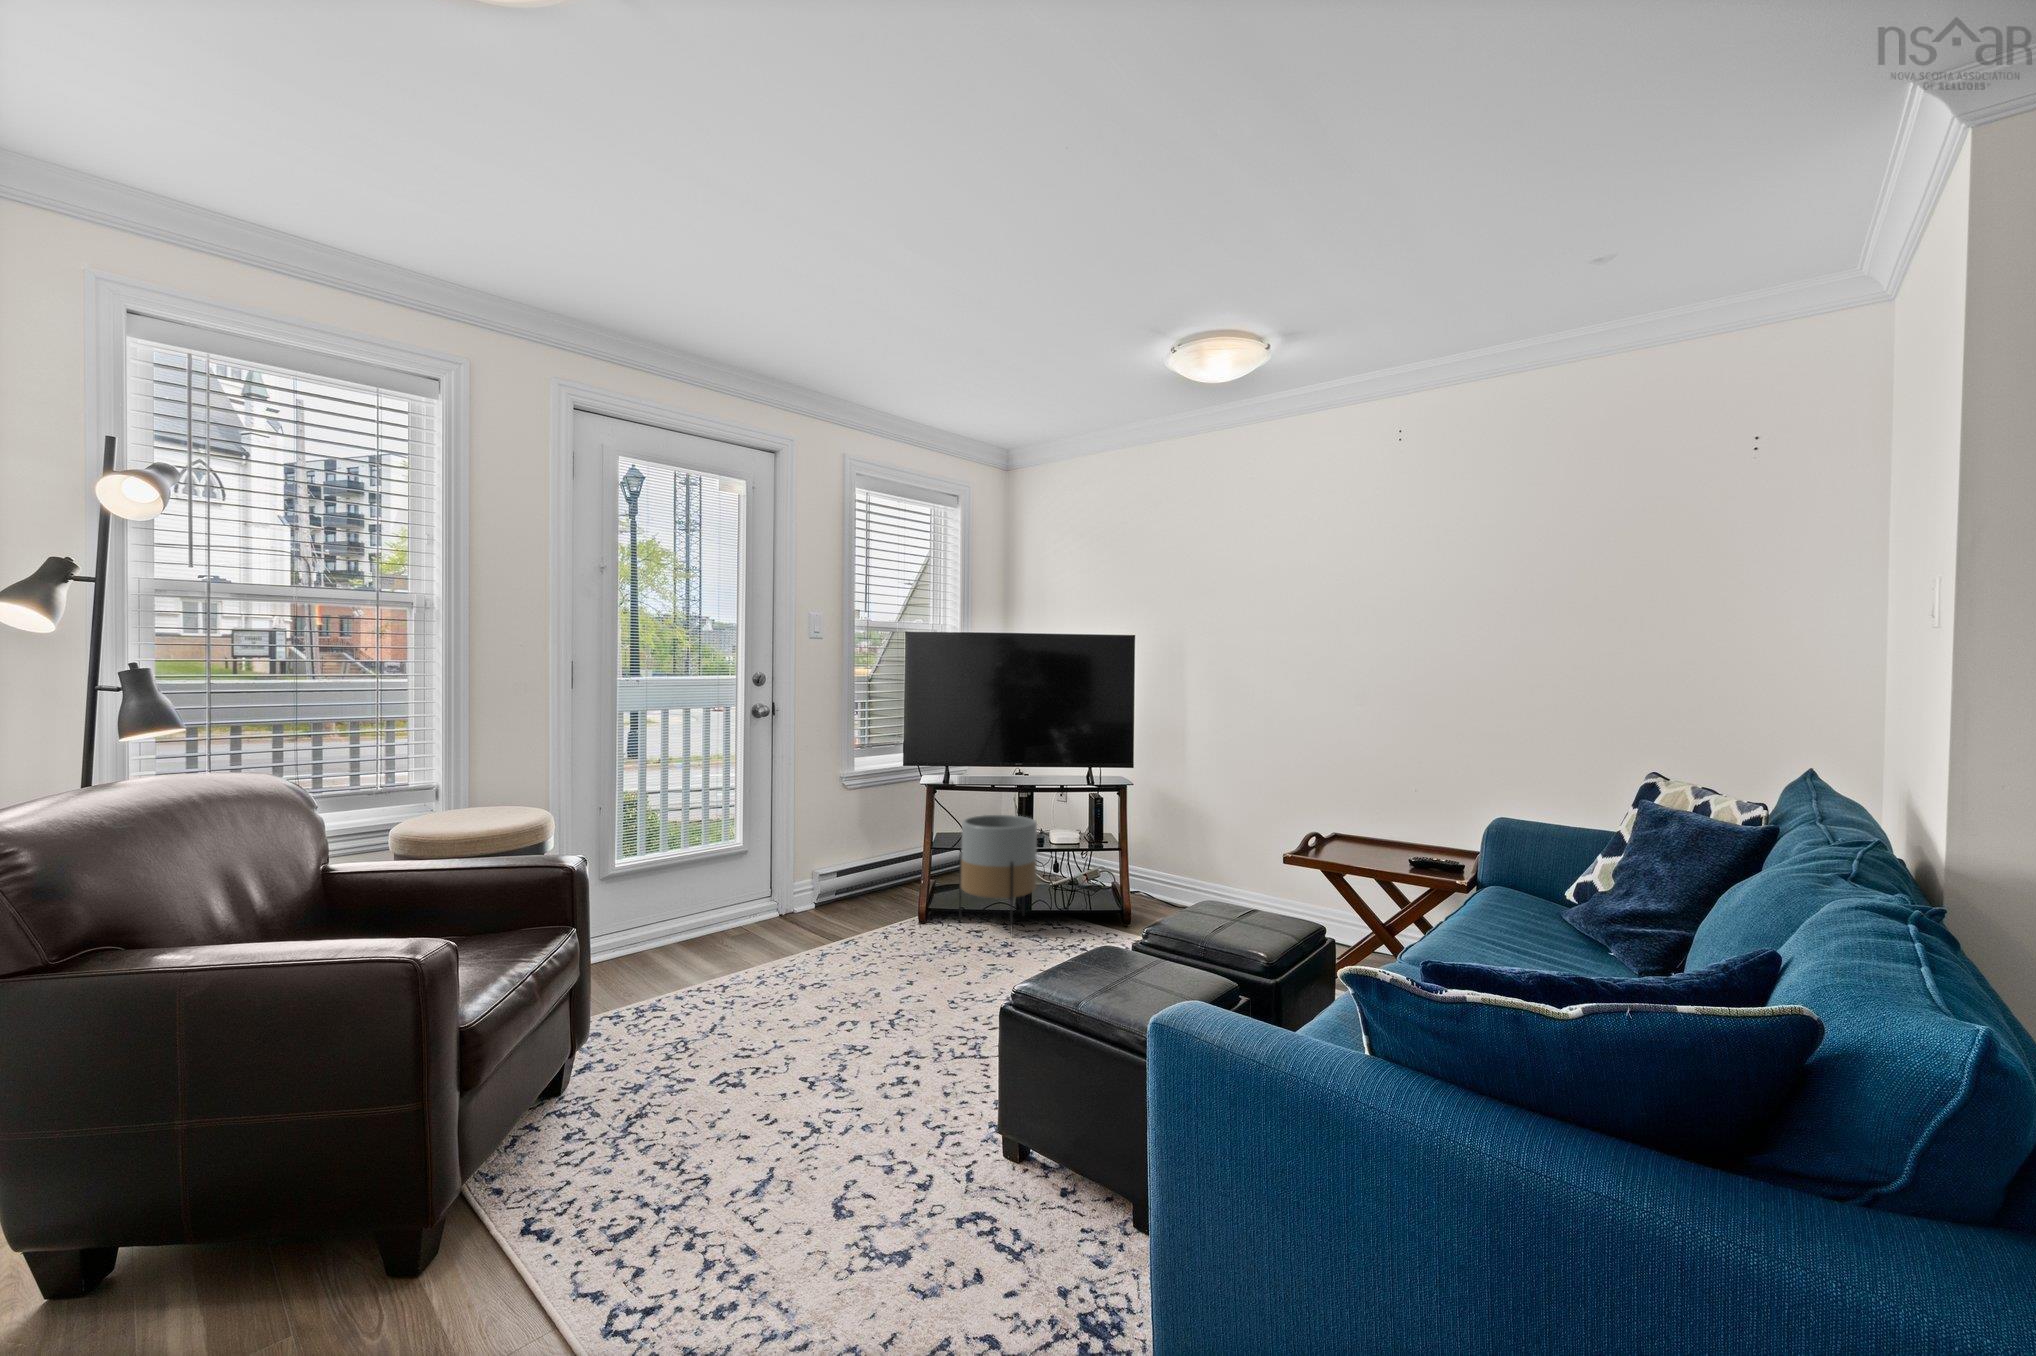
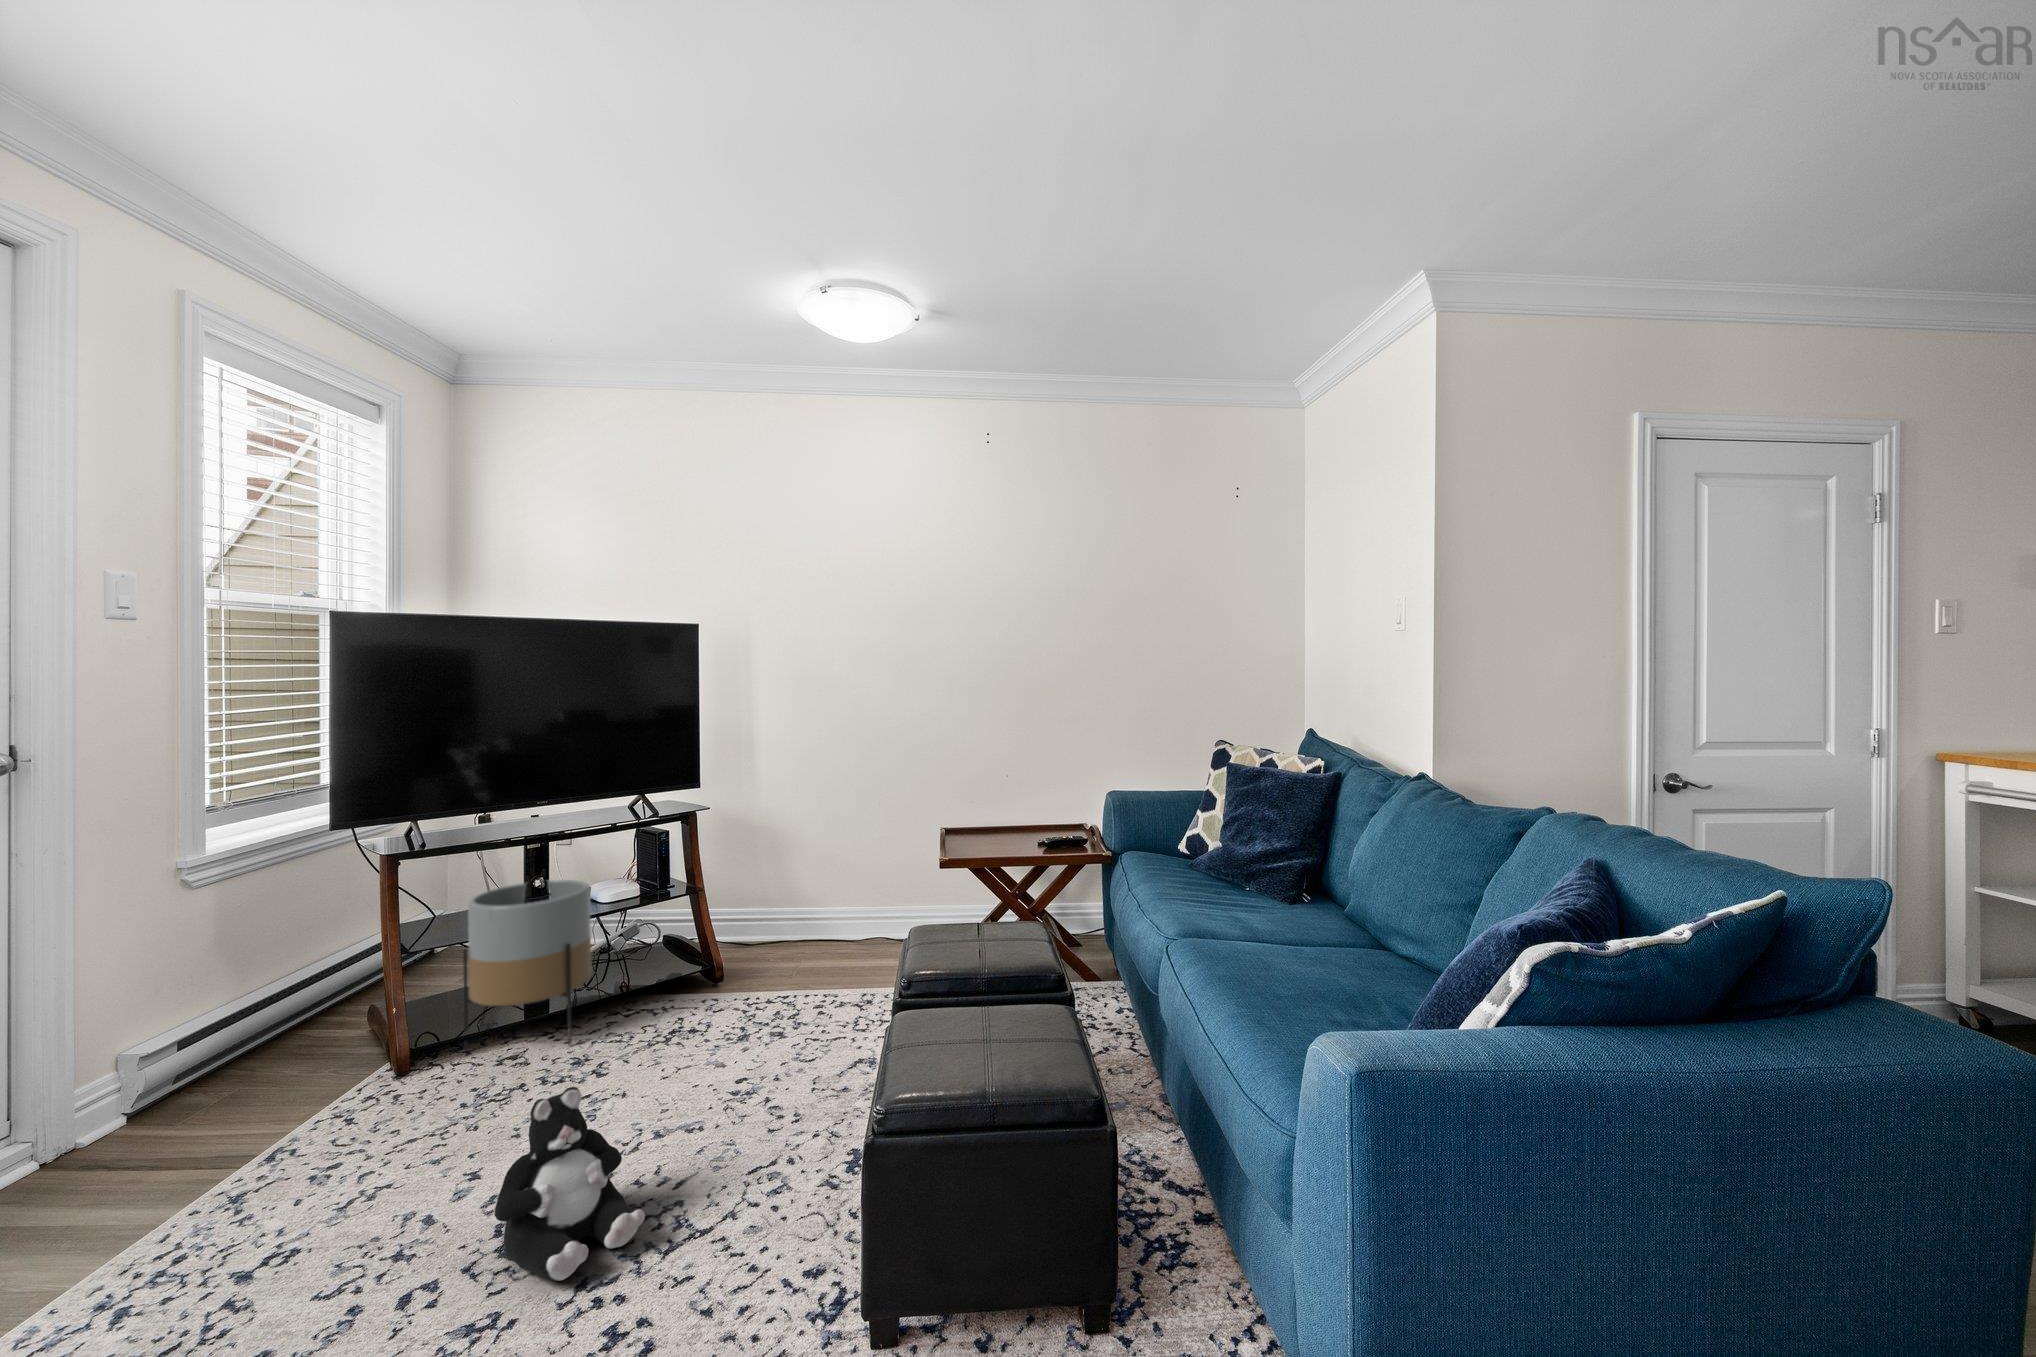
plush toy: none [882,937,956,1045] -> present [495,1087,645,1281]

